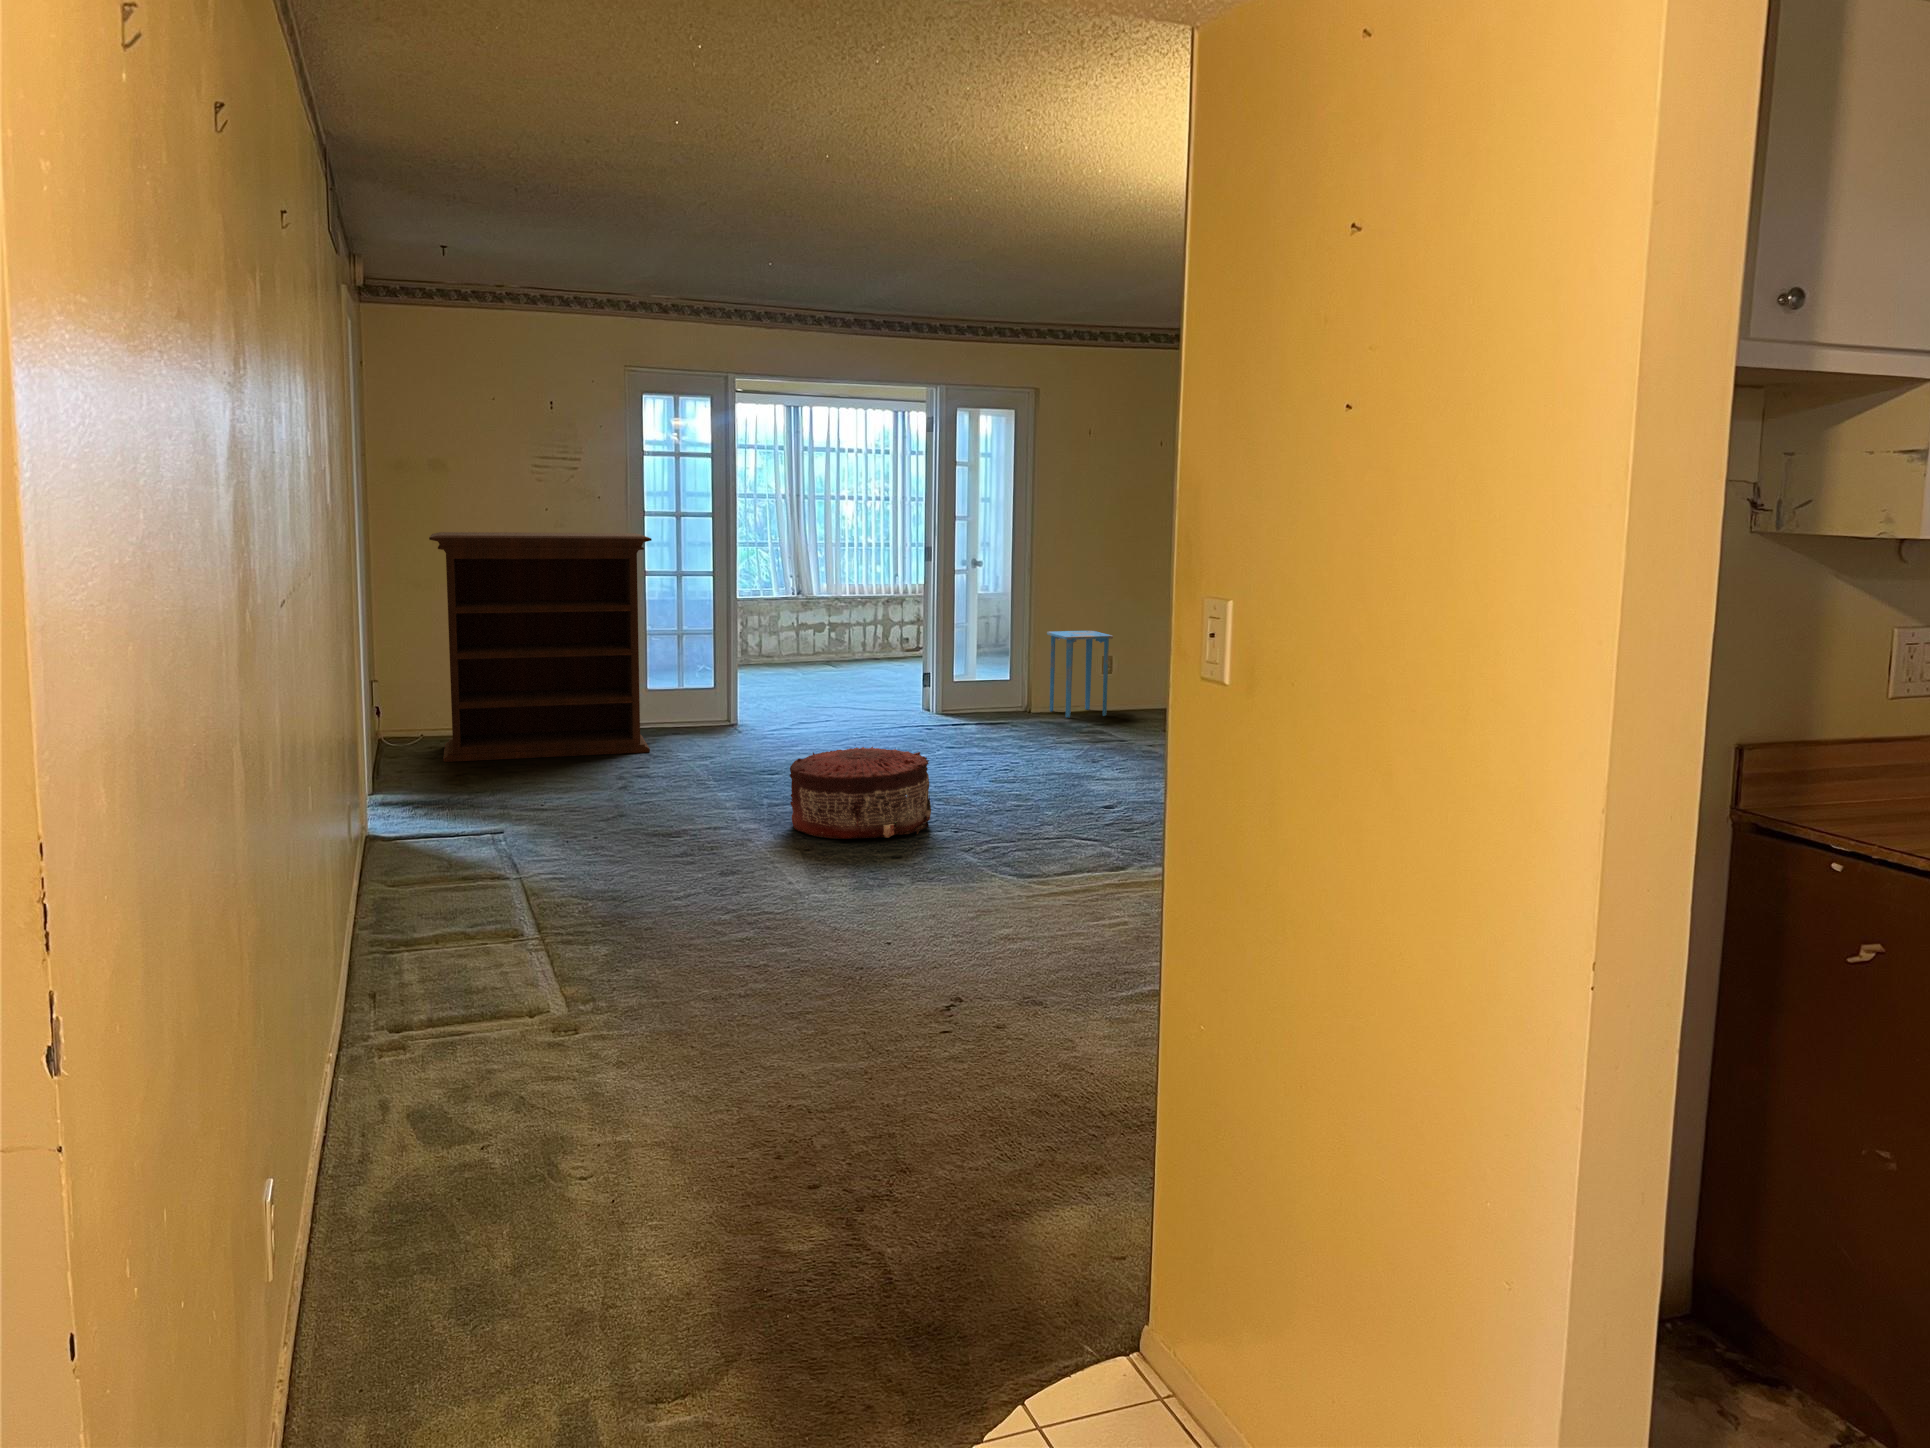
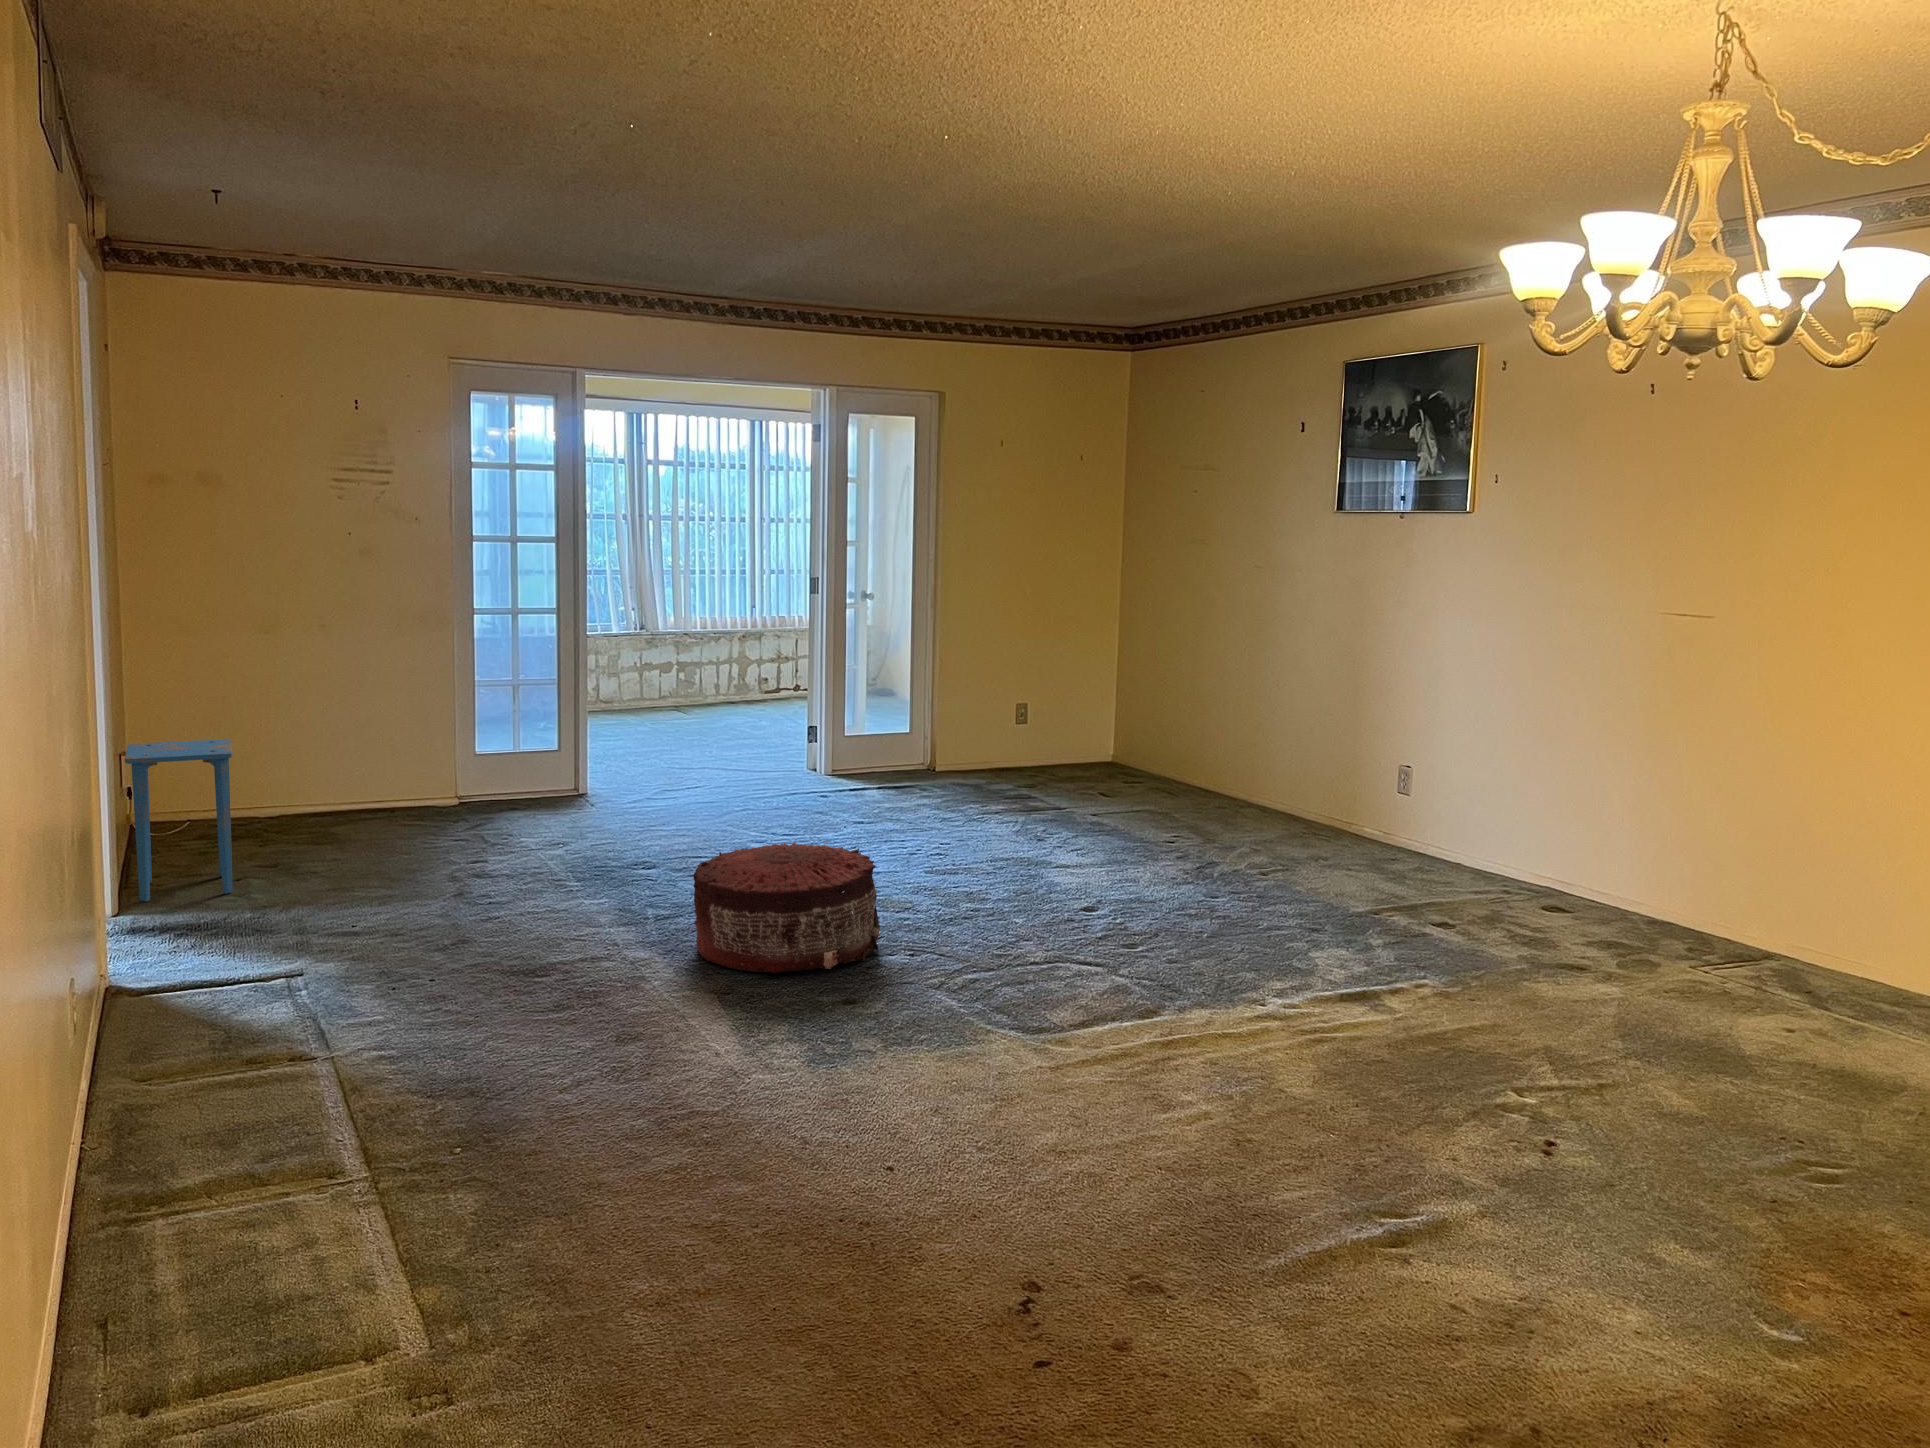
bookshelf: present [429,532,652,762] -> none [196,562,490,860]
side table: present [1047,631,1113,718] -> present [125,739,233,901]

